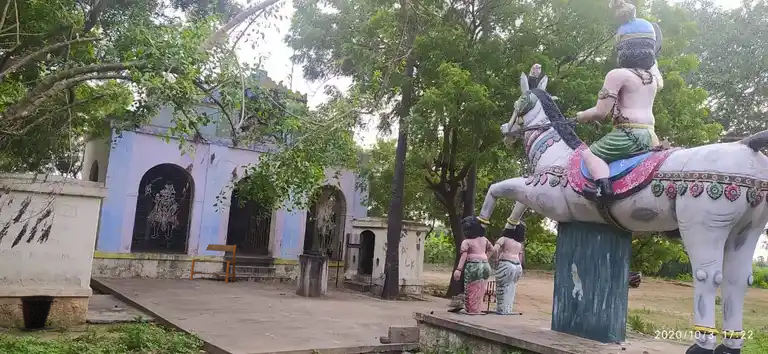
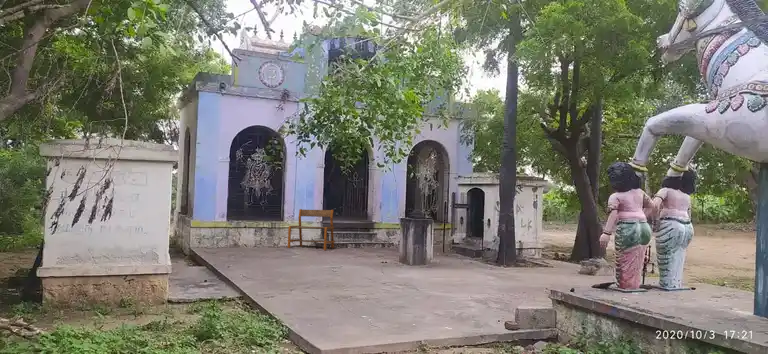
bucket: present [20,295,55,331] -> none [94,274,134,314]

